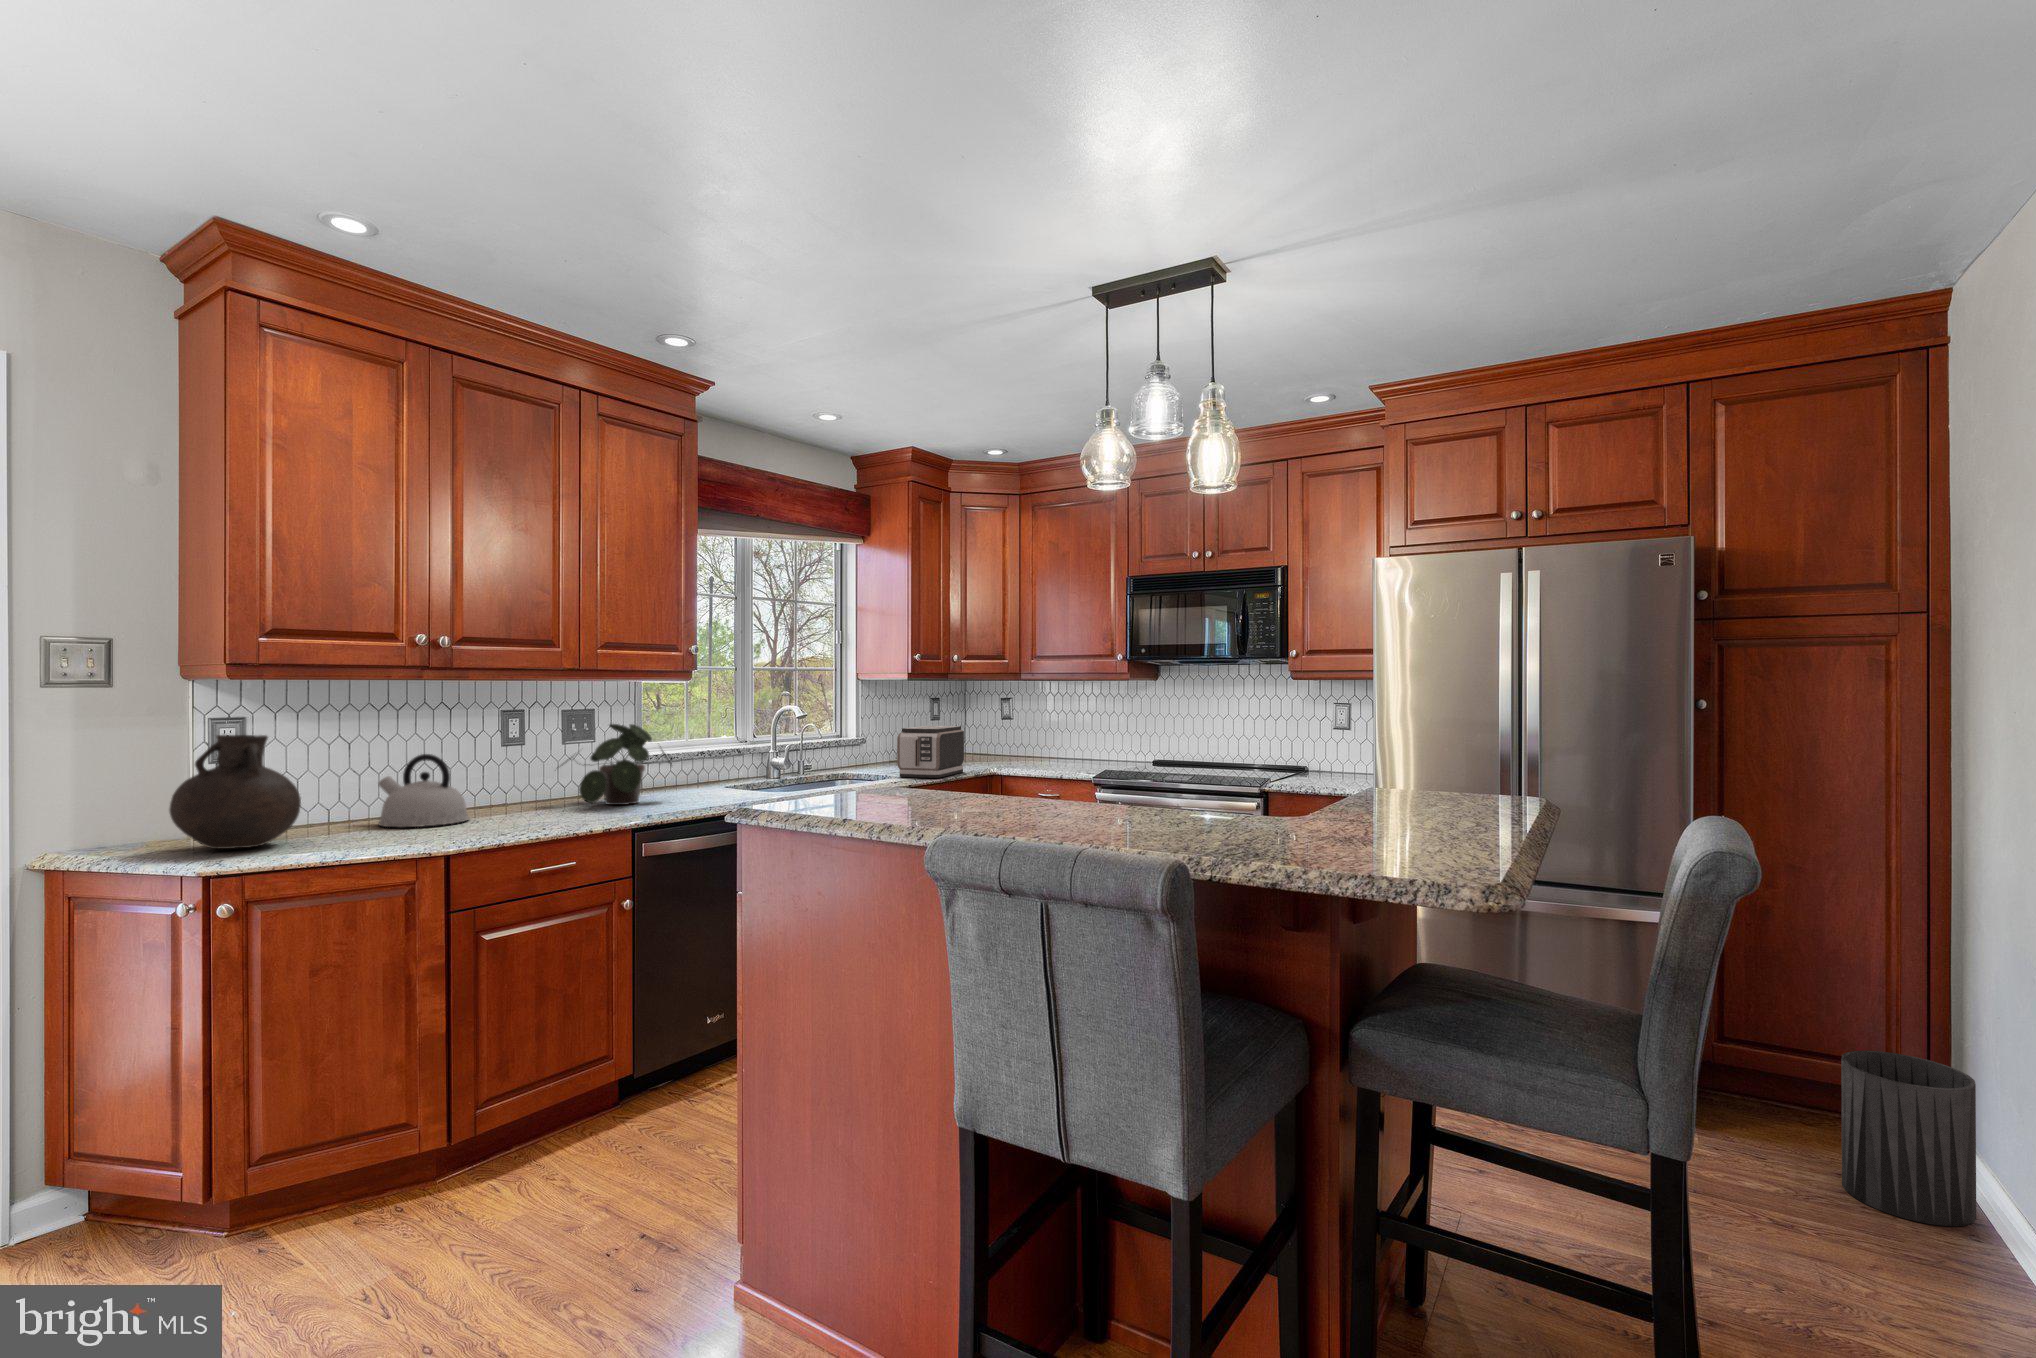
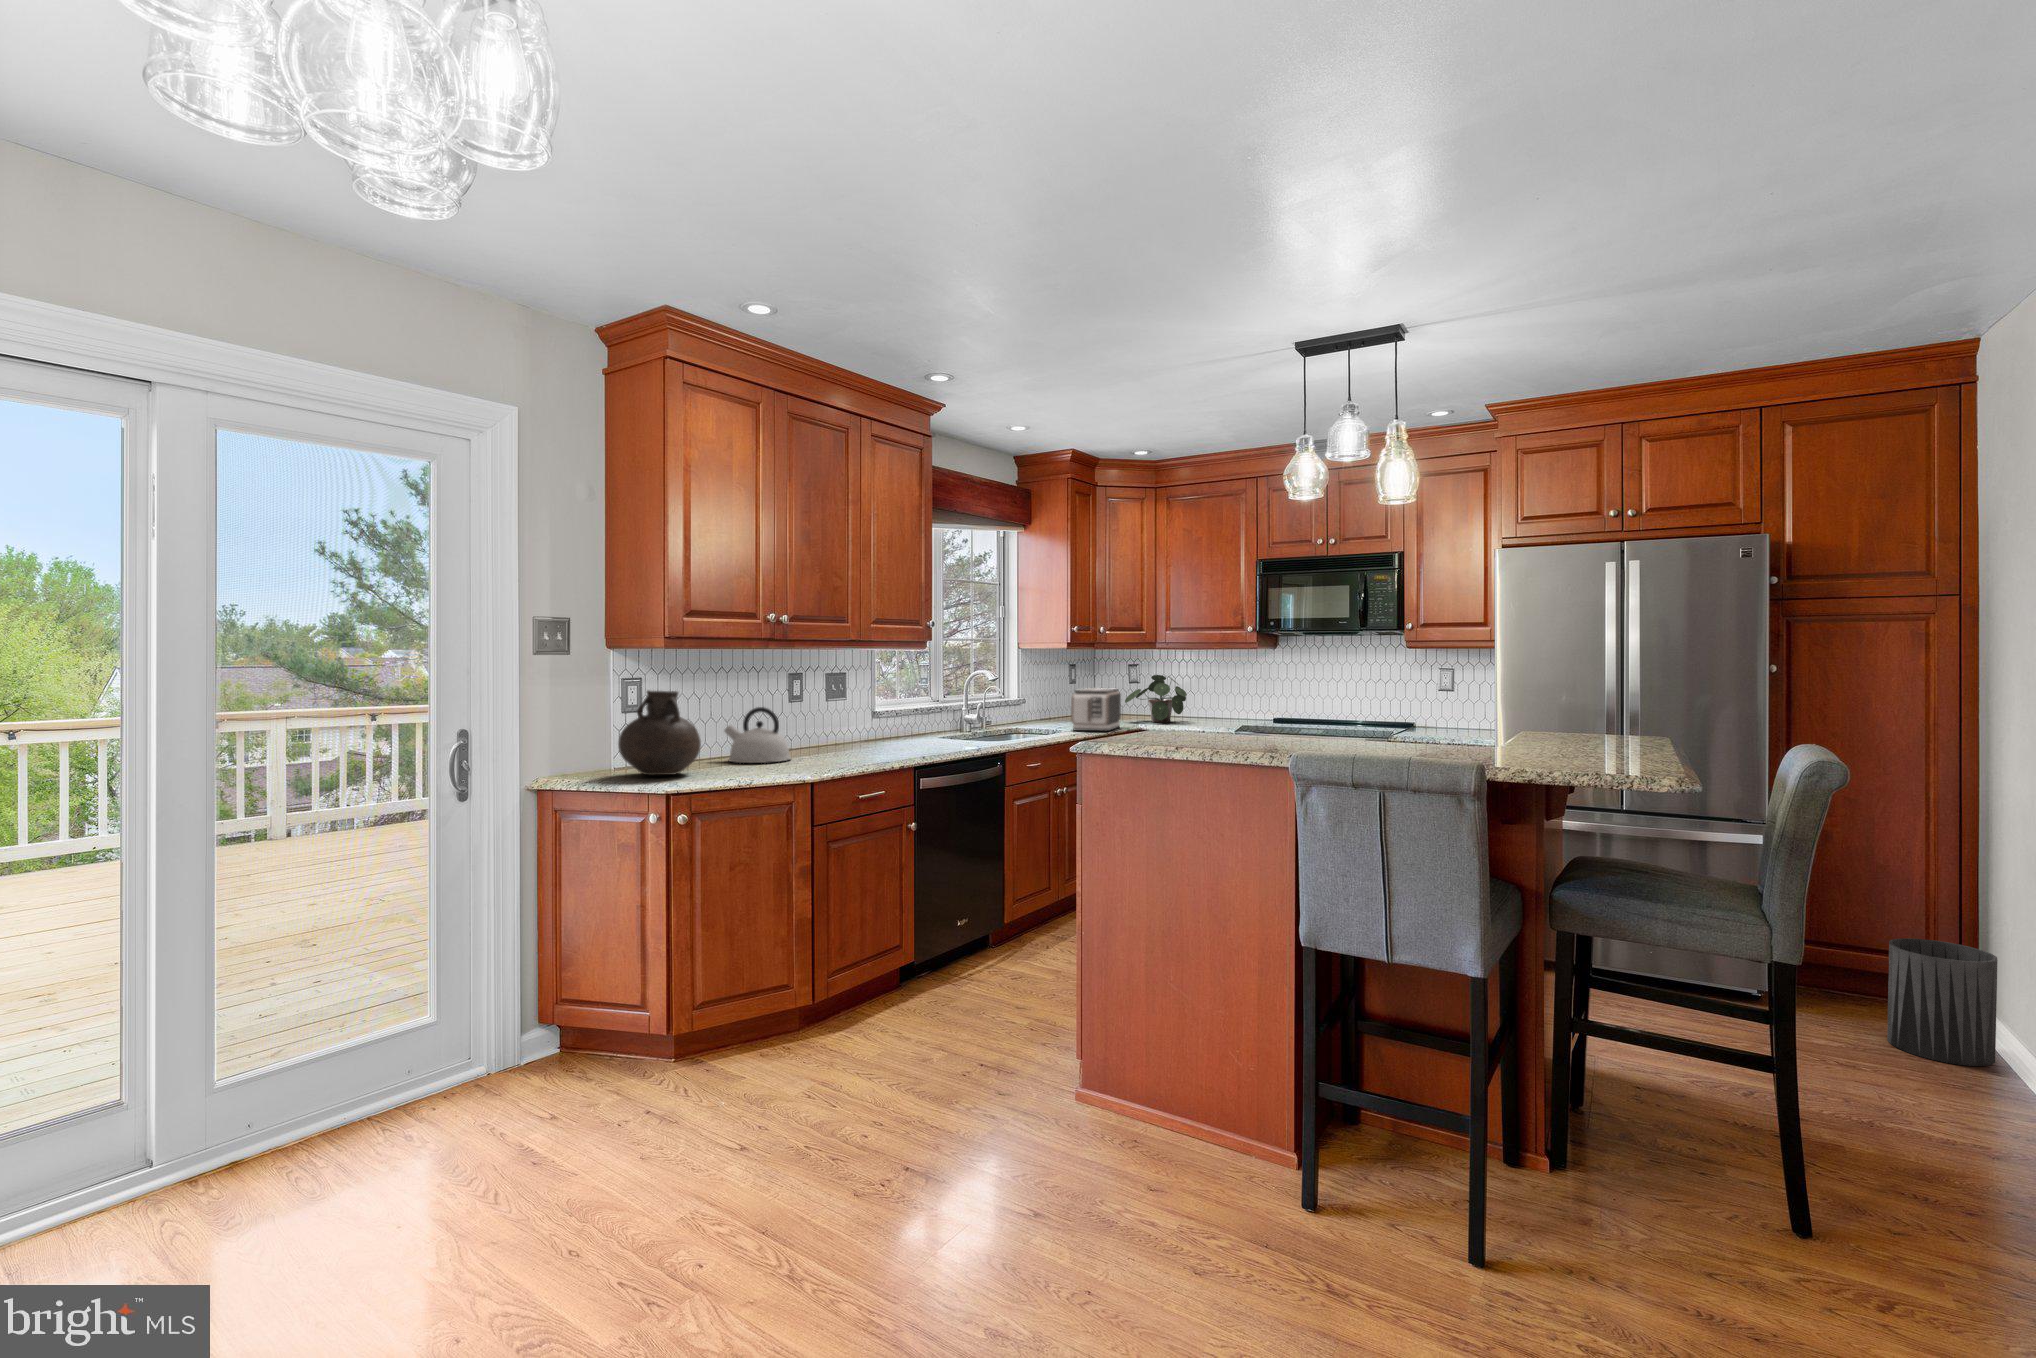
potted plant: present [557,724,671,805] -> present [1125,675,1187,723]

